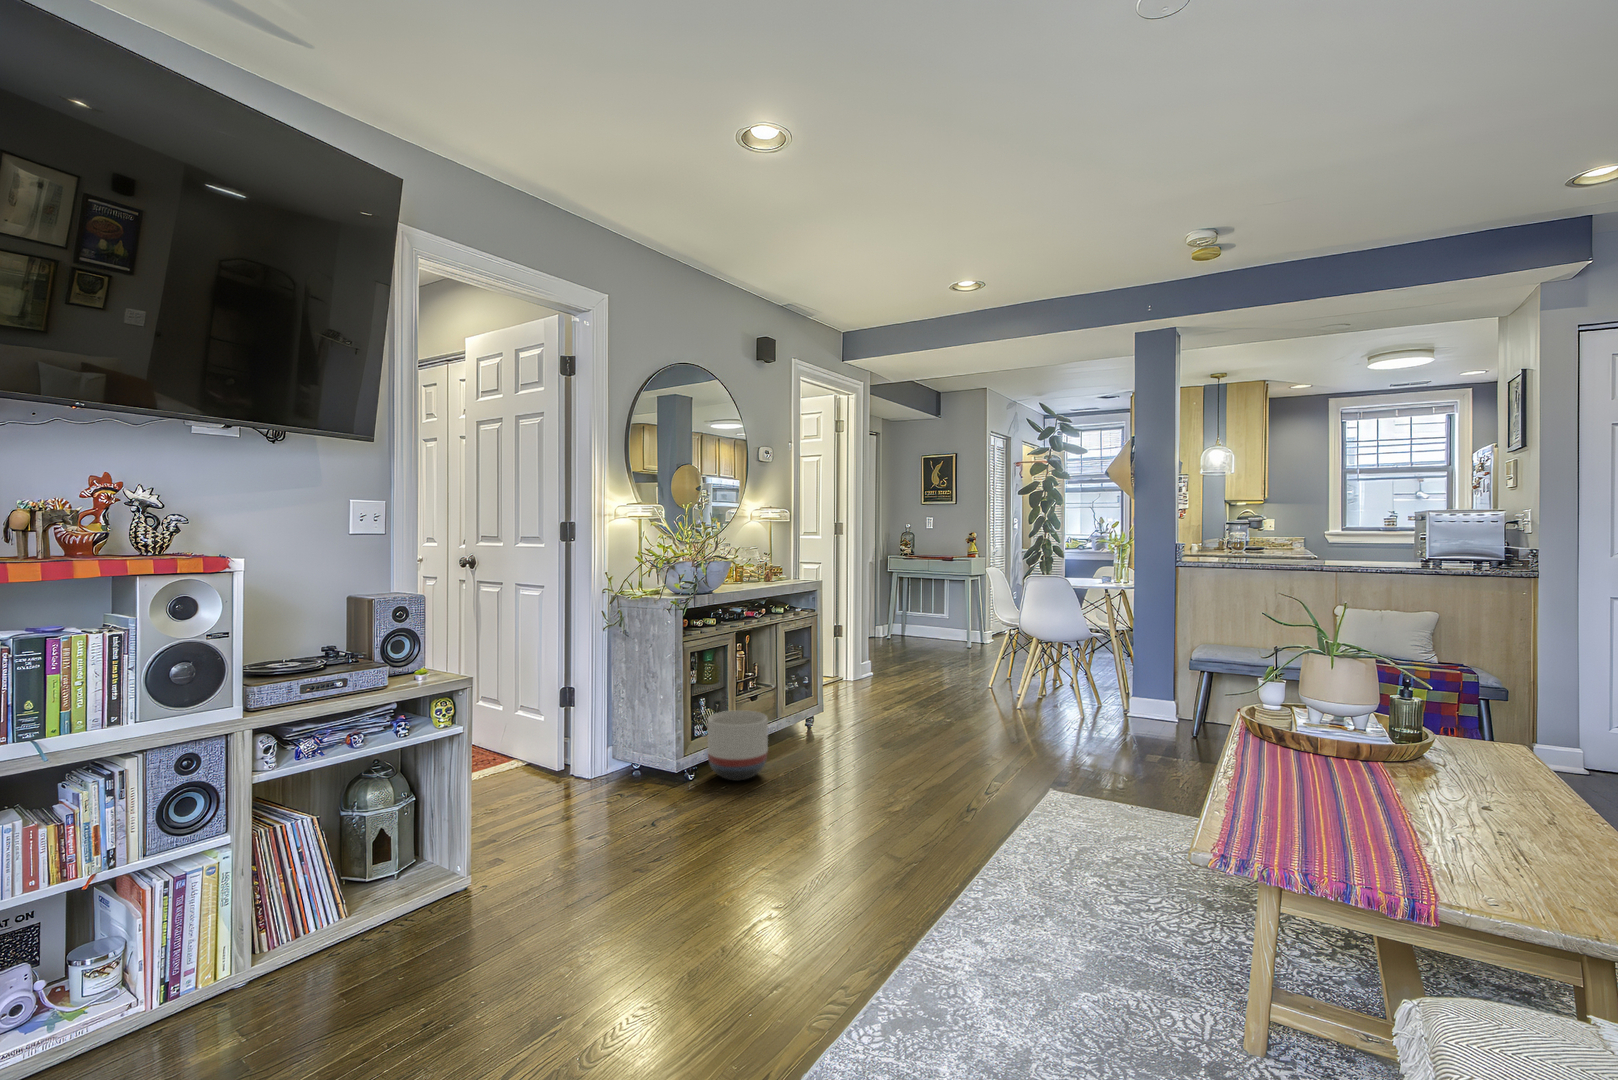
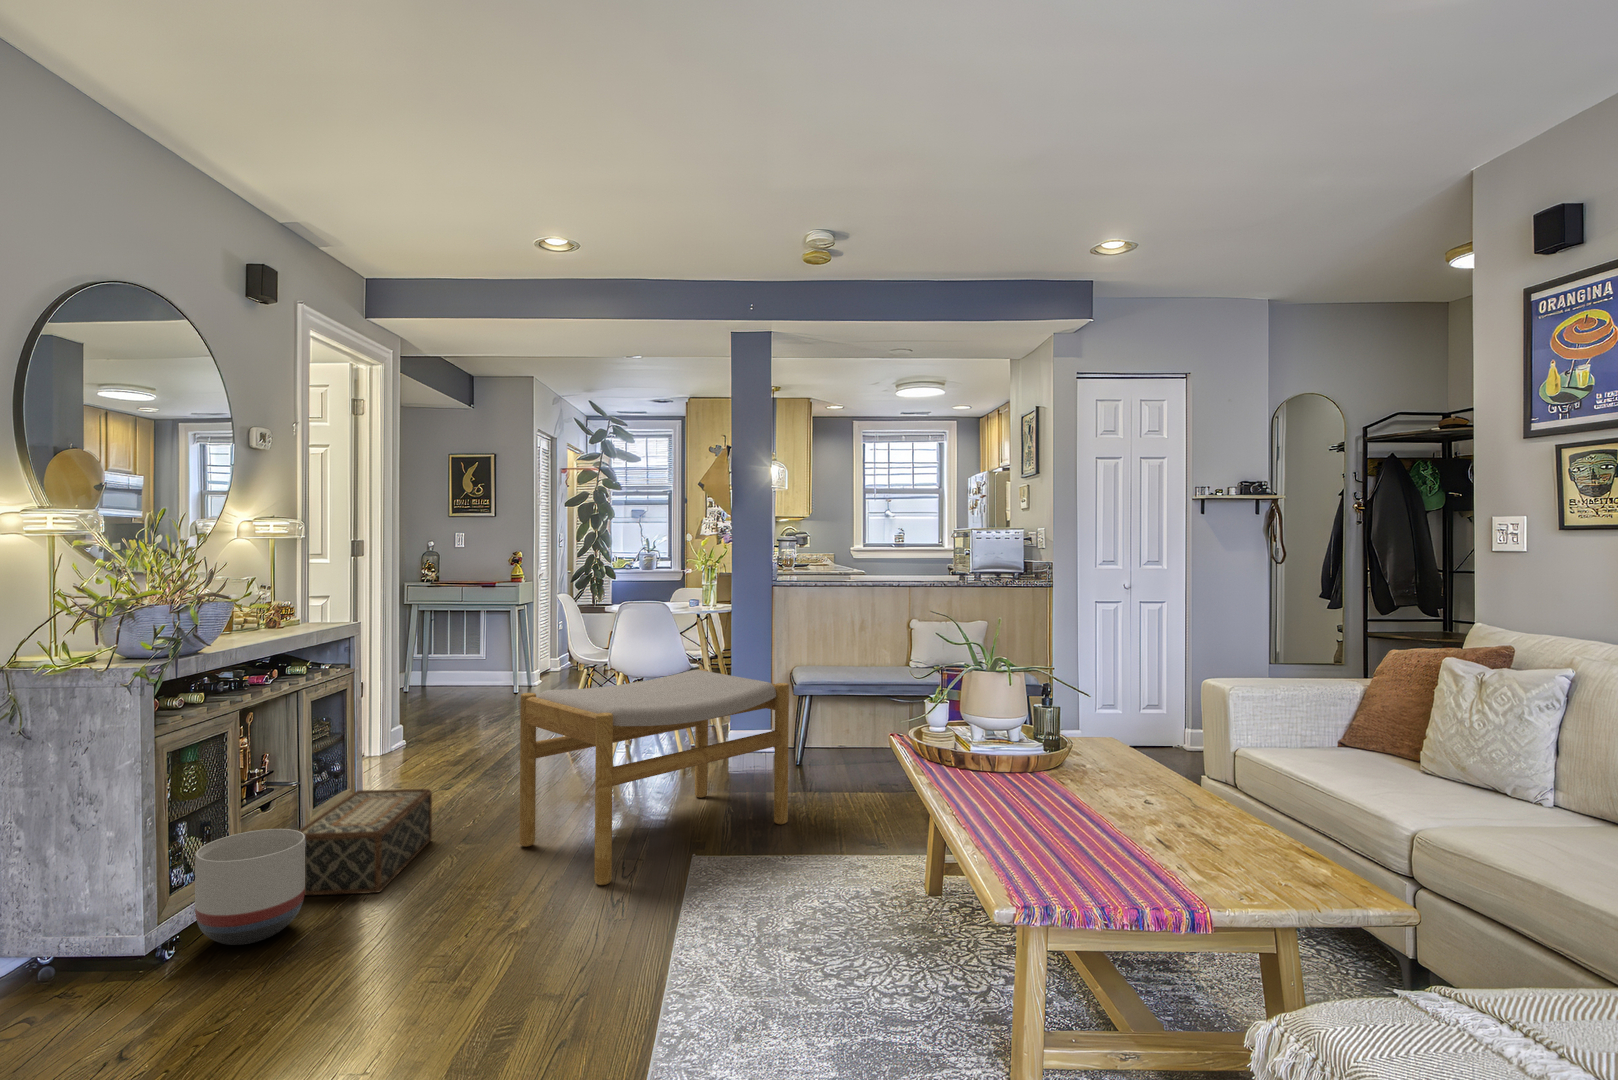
footstool: none [918,635,1153,795] -> present [519,669,789,885]
woven basket: none [766,699,862,768] -> present [299,789,432,895]

